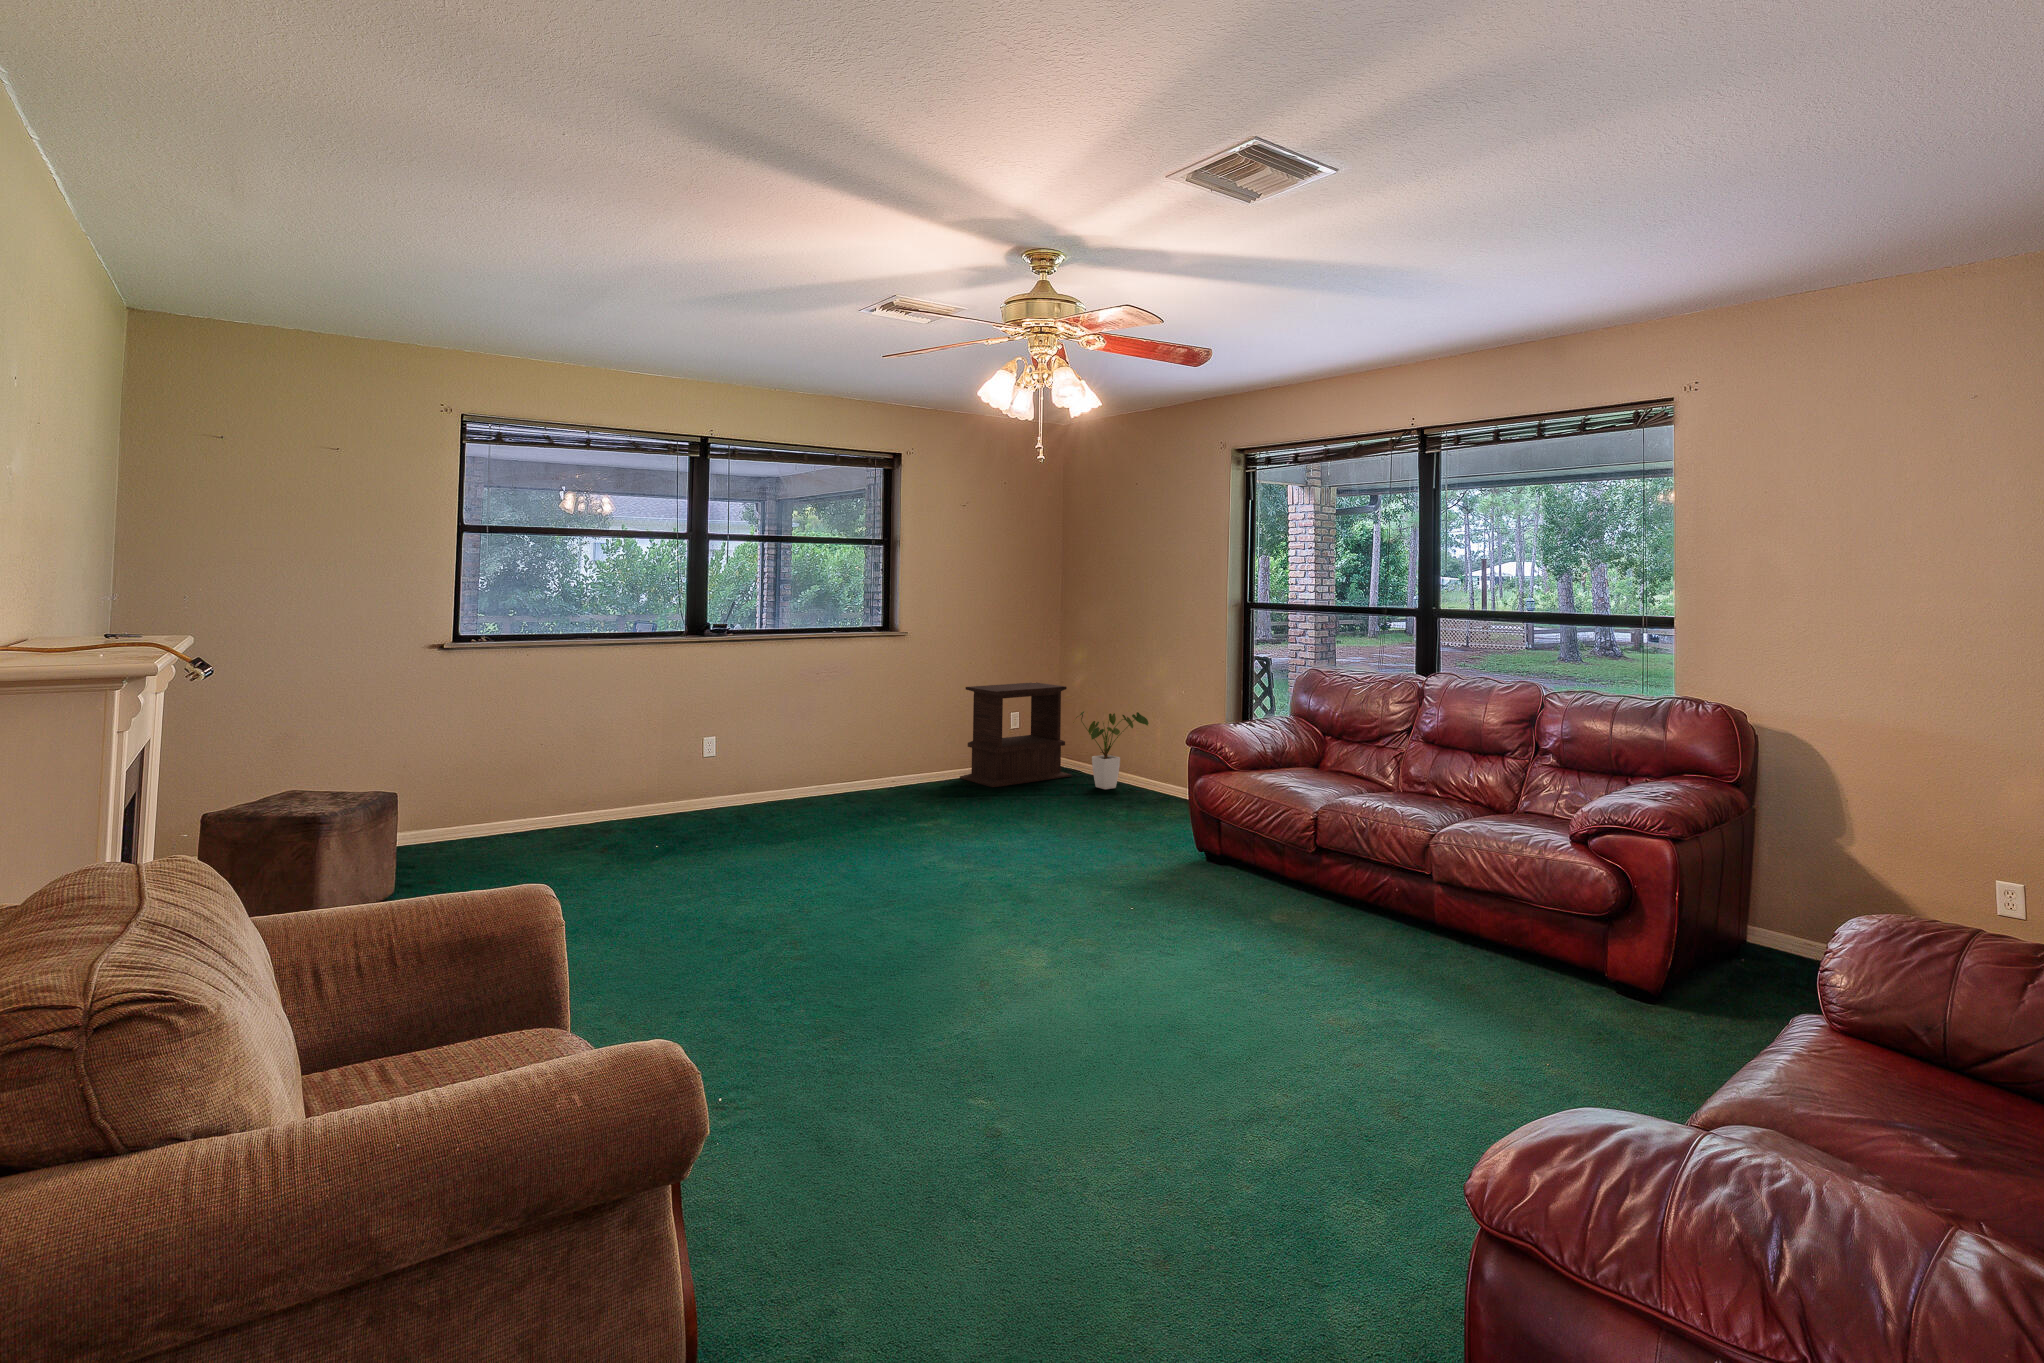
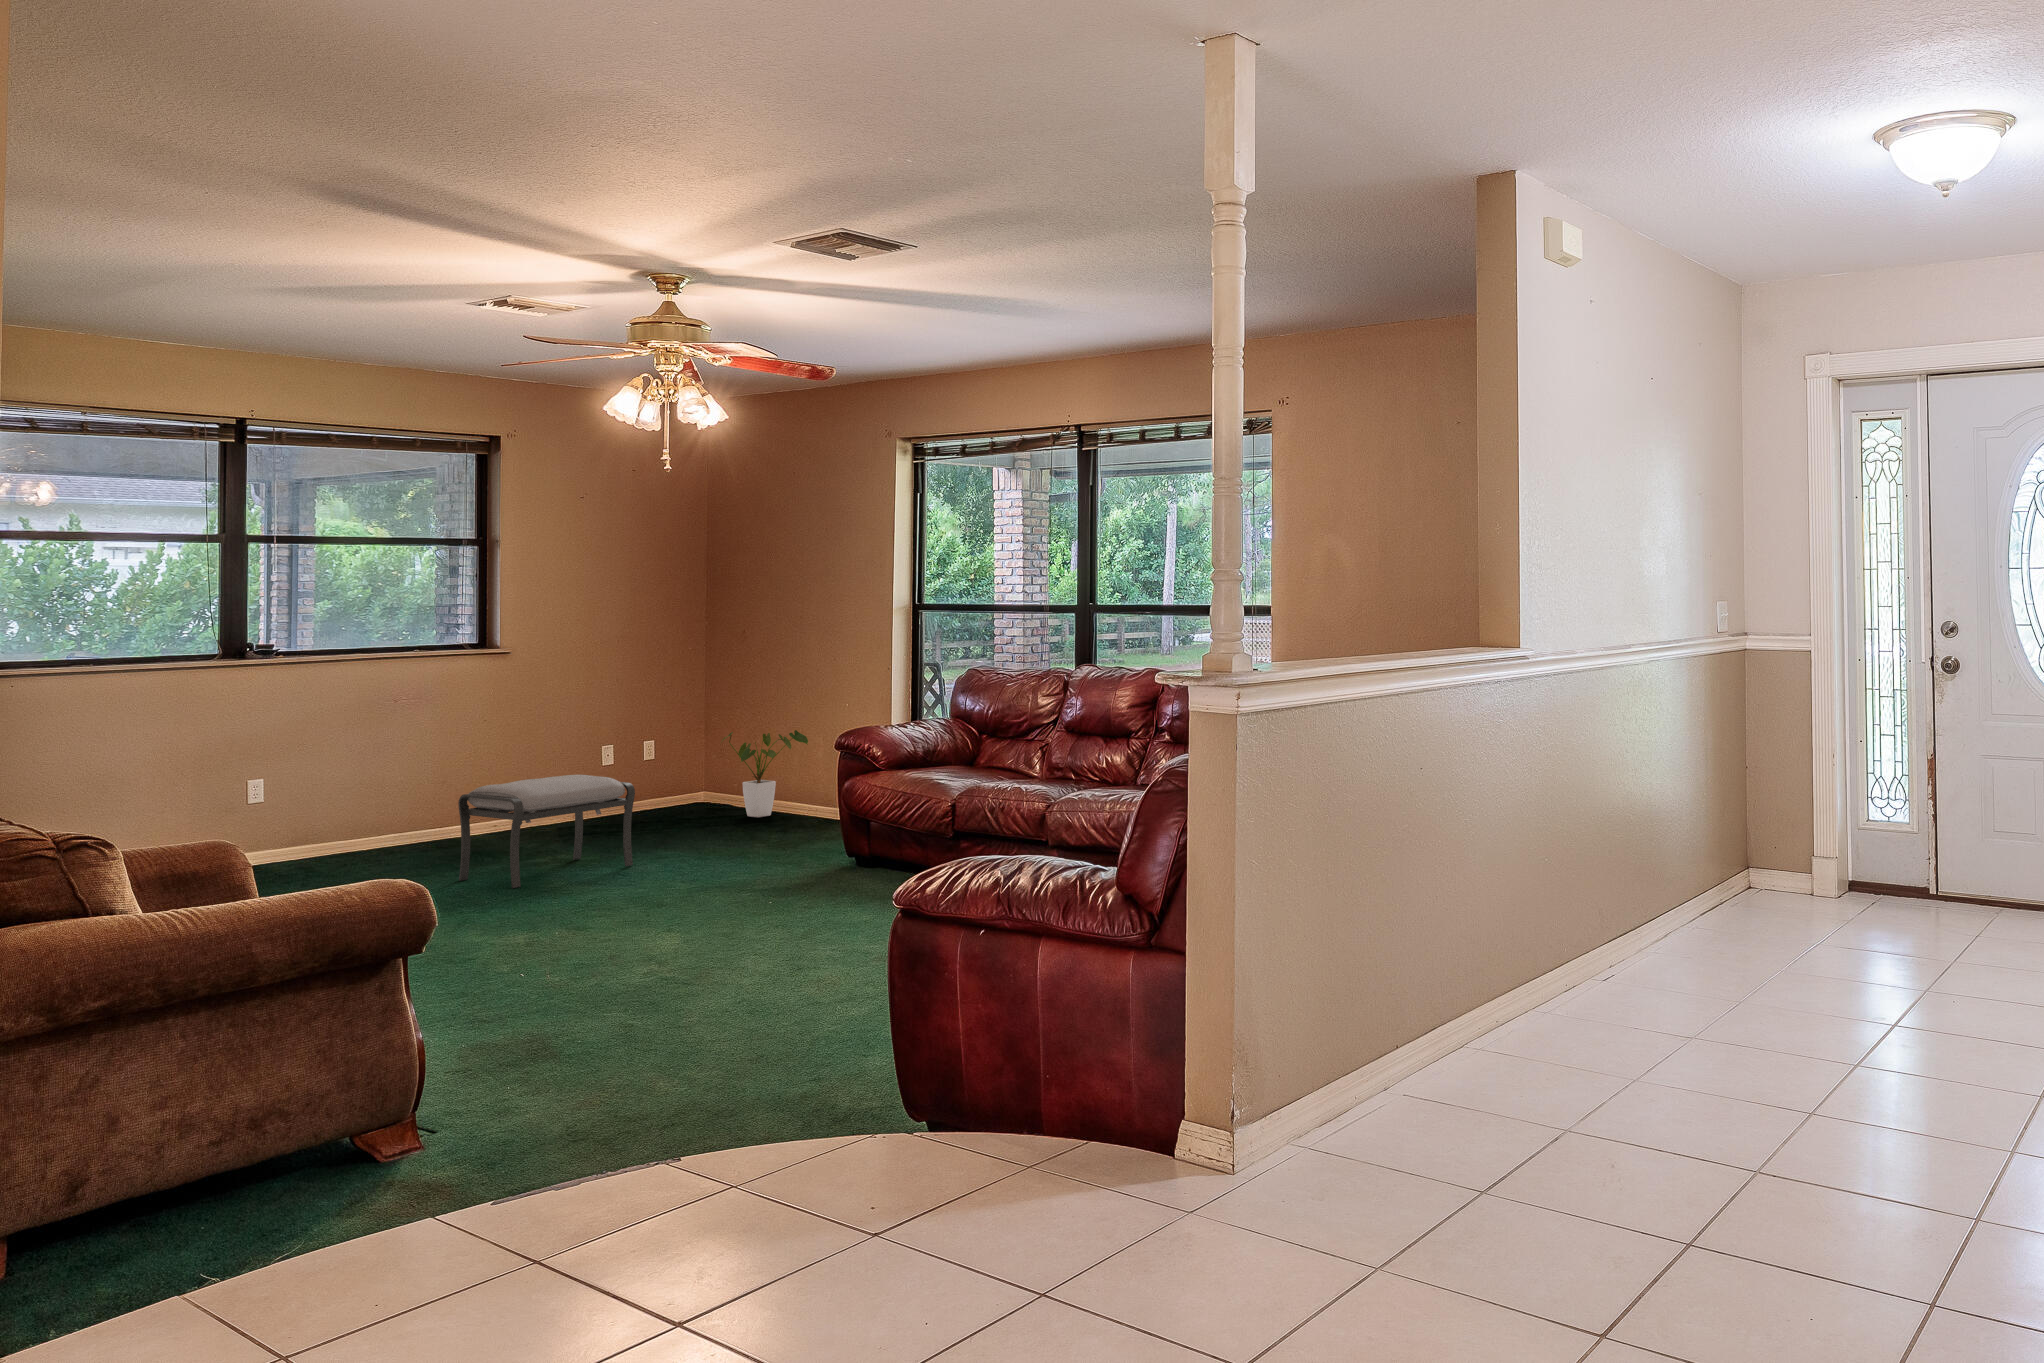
side table: present [960,682,1072,787] -> none [581,705,720,824]
ottoman: none [853,753,1003,863] -> present [458,775,635,888]

